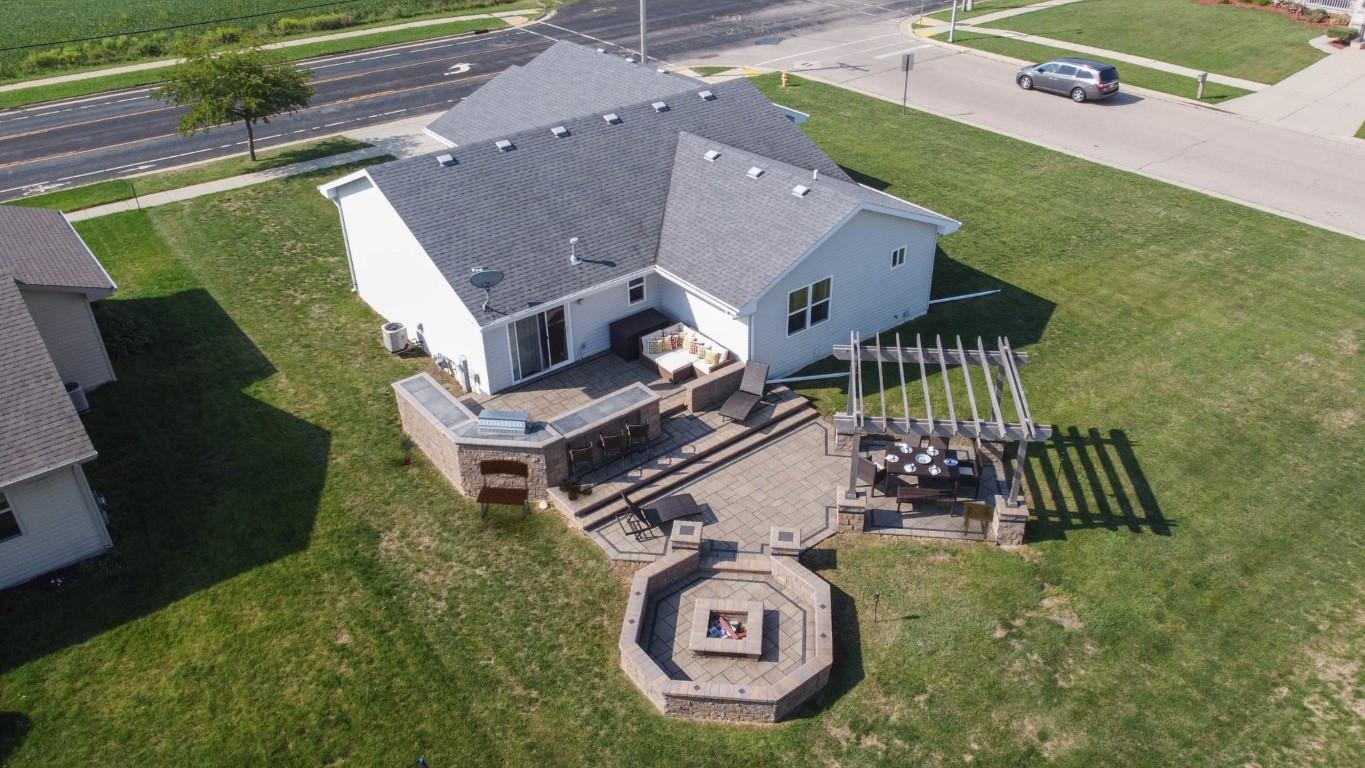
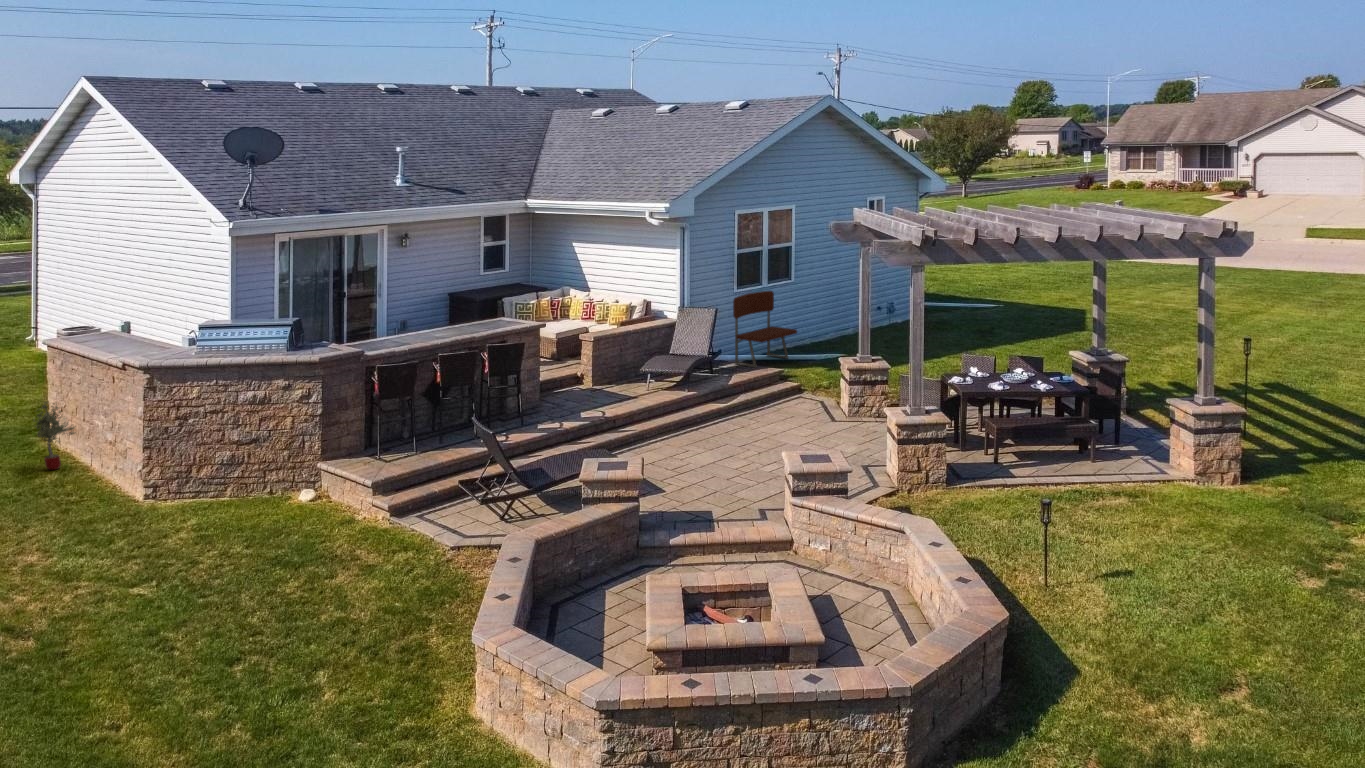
bench: present [476,459,529,519] -> present [733,291,797,368]
woven basket: present [559,479,592,501] -> none [346,438,412,471]
side table: present [964,502,993,539] -> none [1114,419,1184,479]

